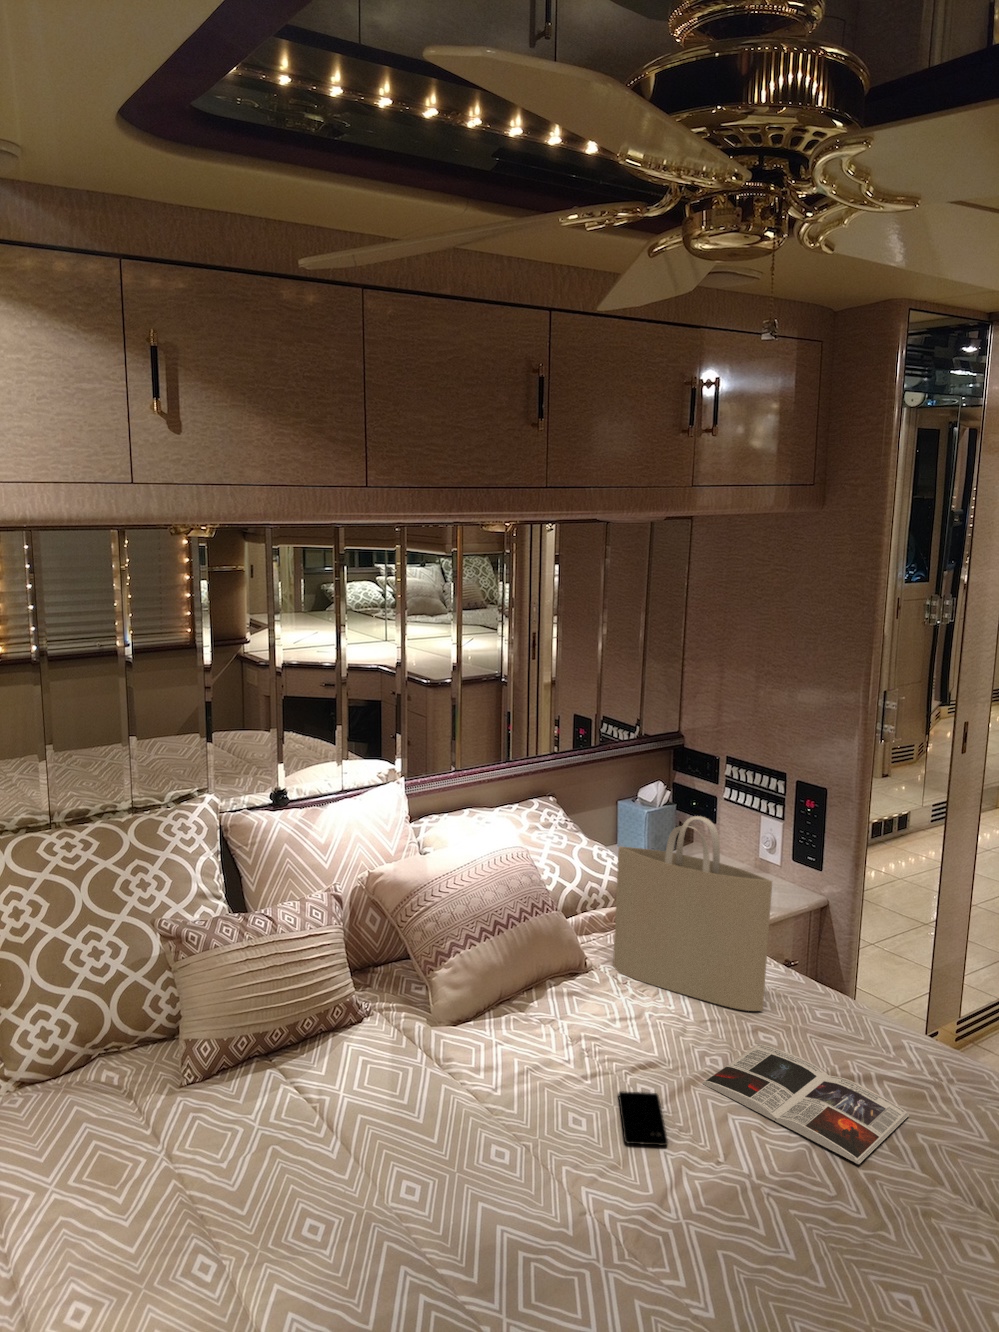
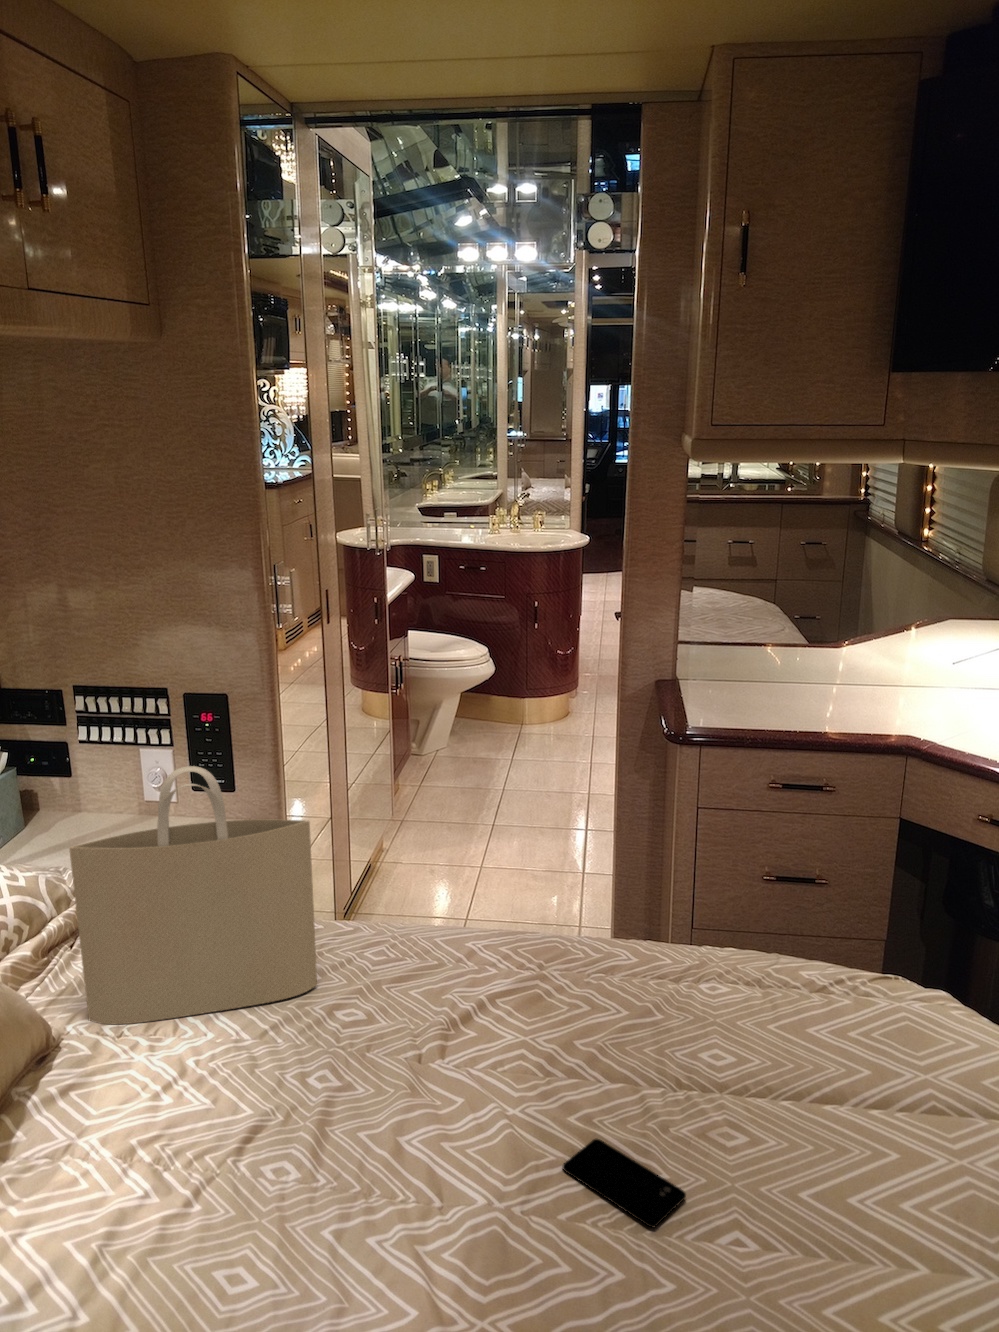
magazine: present [702,1044,909,1164] -> none [333,1019,559,1117]
smartphone: present [618,1091,668,1145] -> present [563,1139,686,1227]

